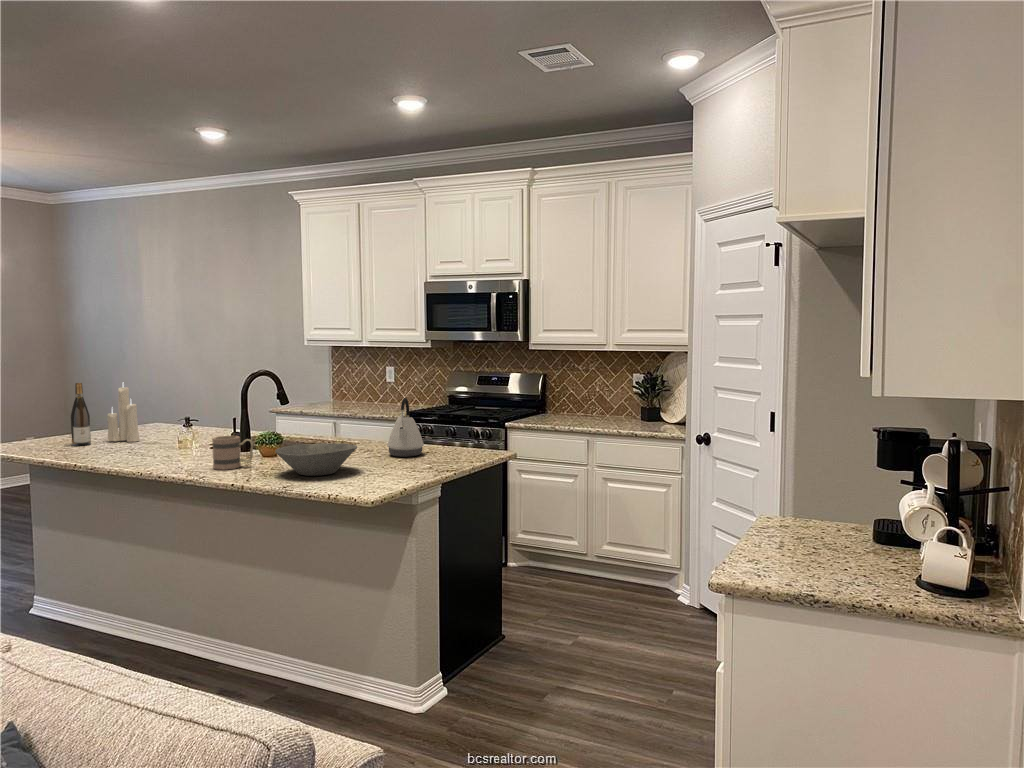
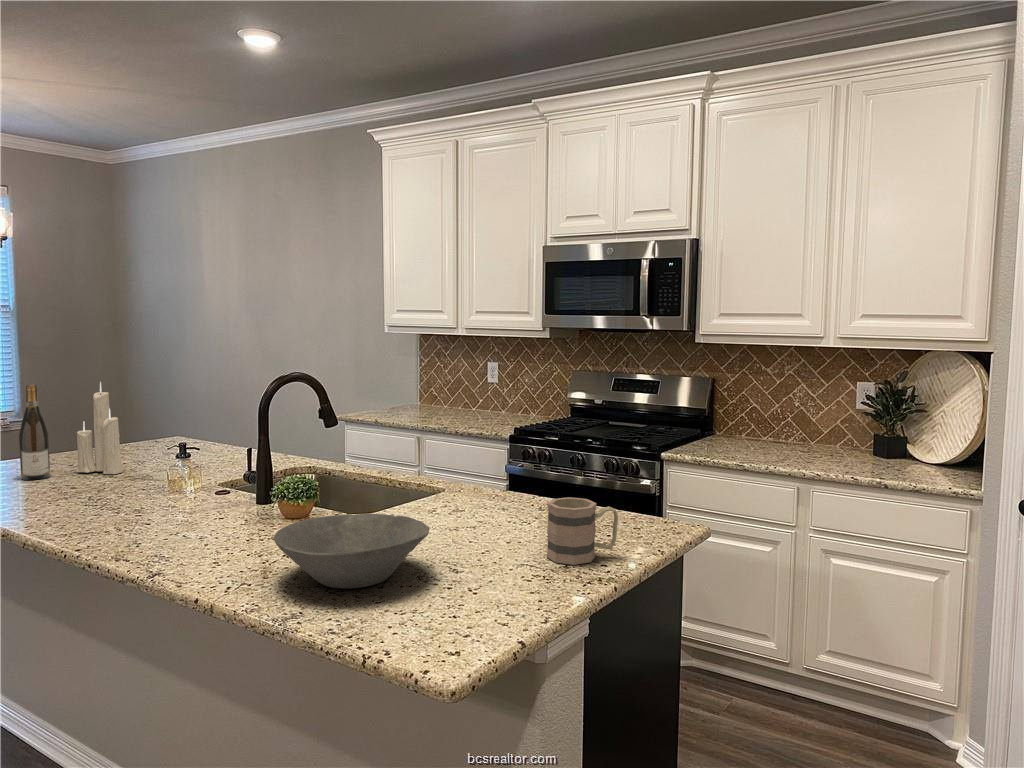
kettle: present [387,398,424,457] -> none [487,429,550,534]
mug: present [212,436,253,470] -> present [547,497,618,565]

